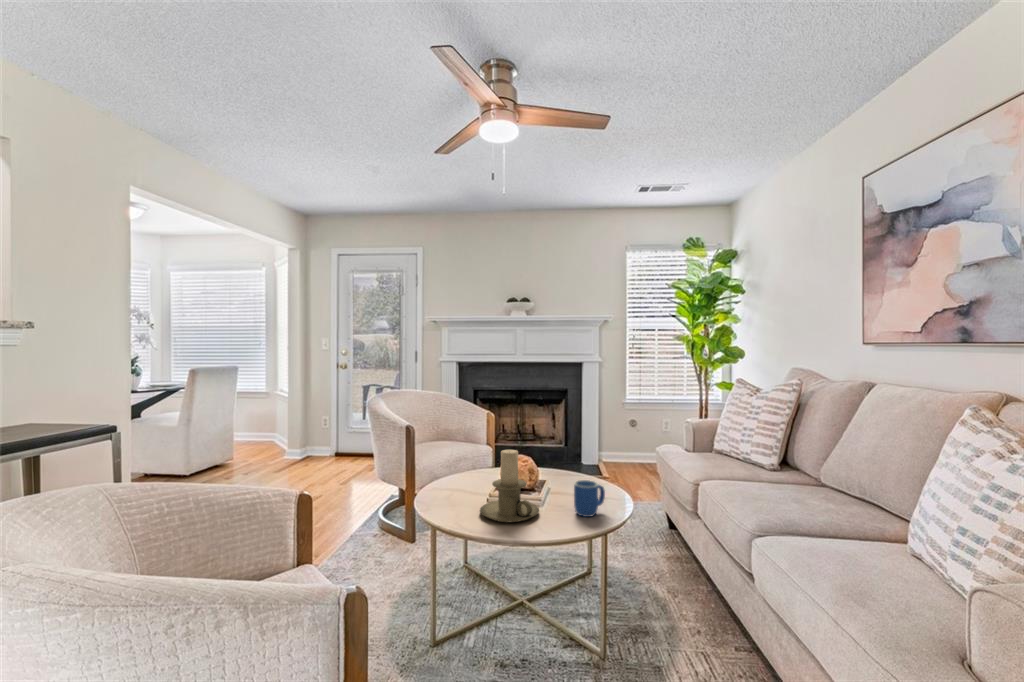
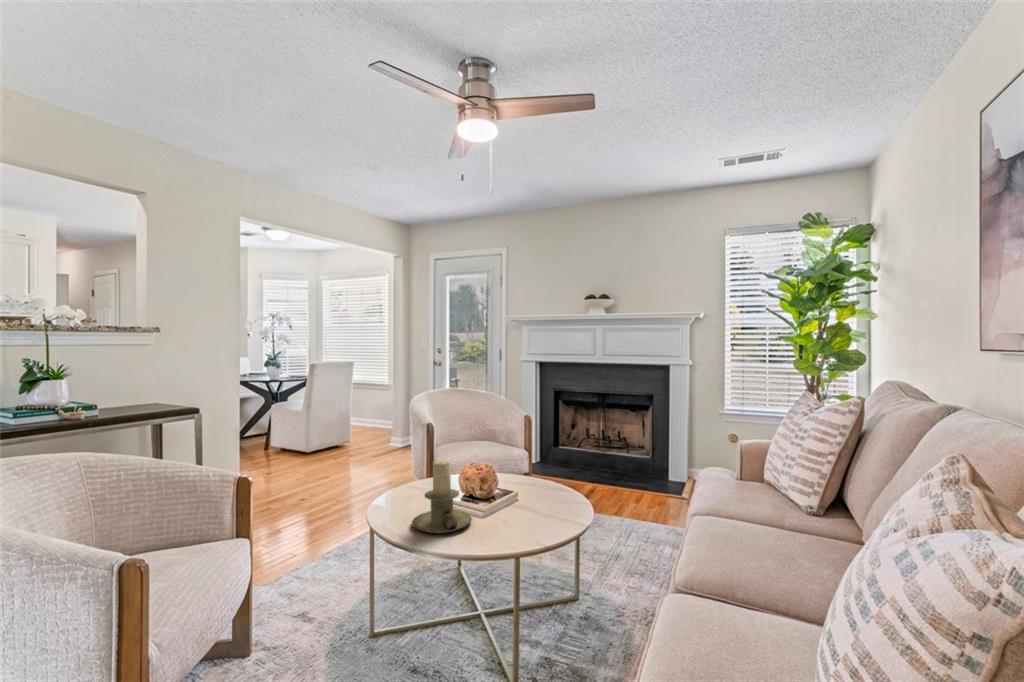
mug: present [574,480,605,517] -> none [501,499,535,539]

